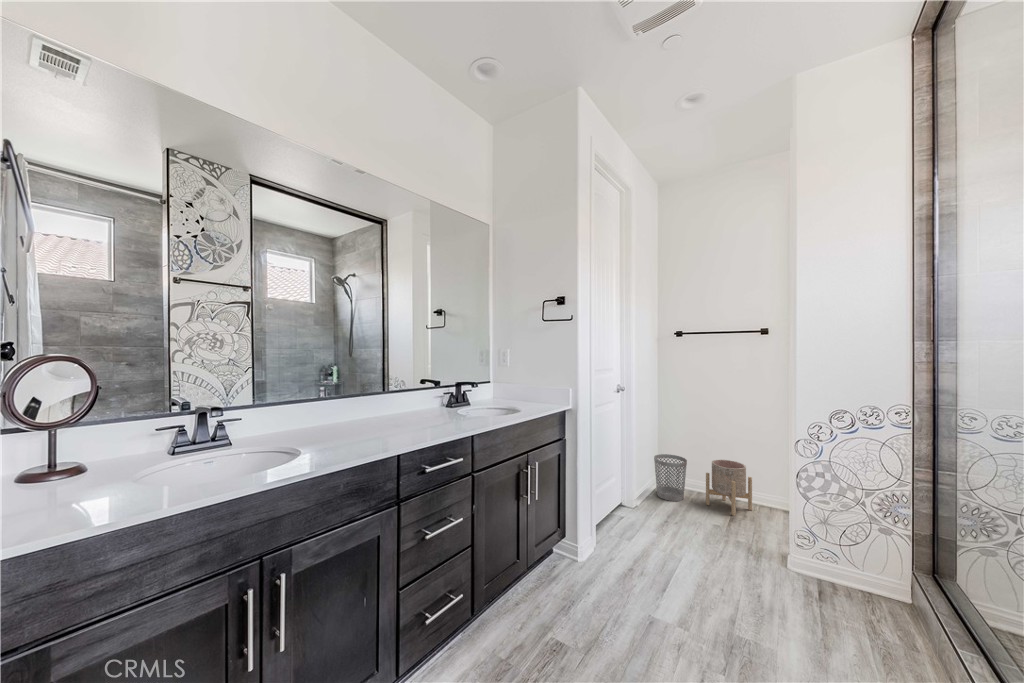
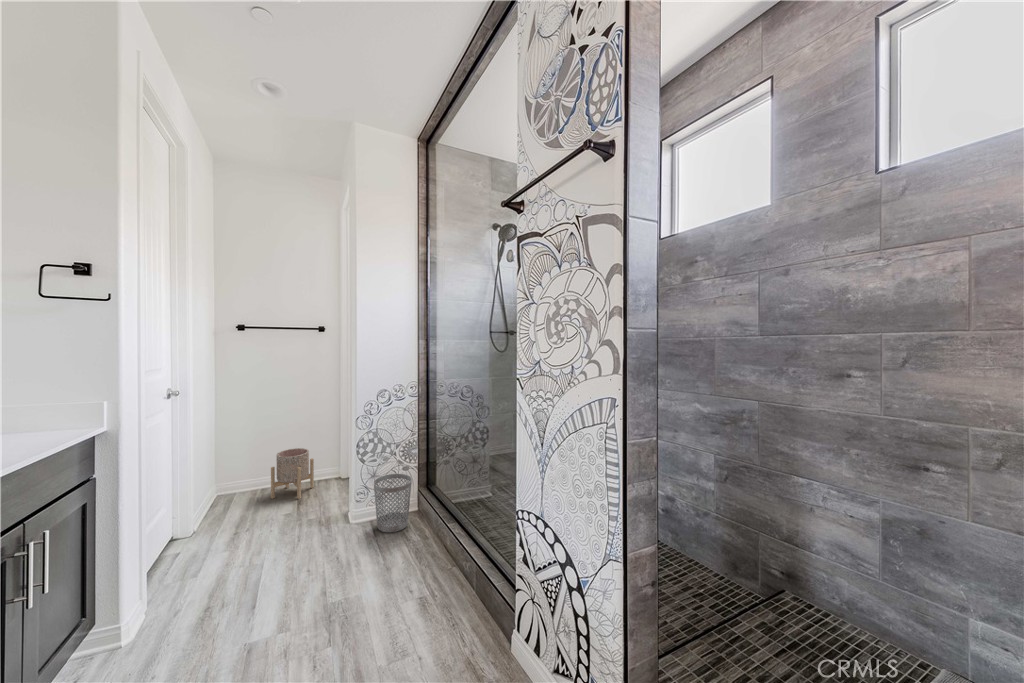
wastebasket: present [654,454,687,501] -> present [374,474,412,532]

